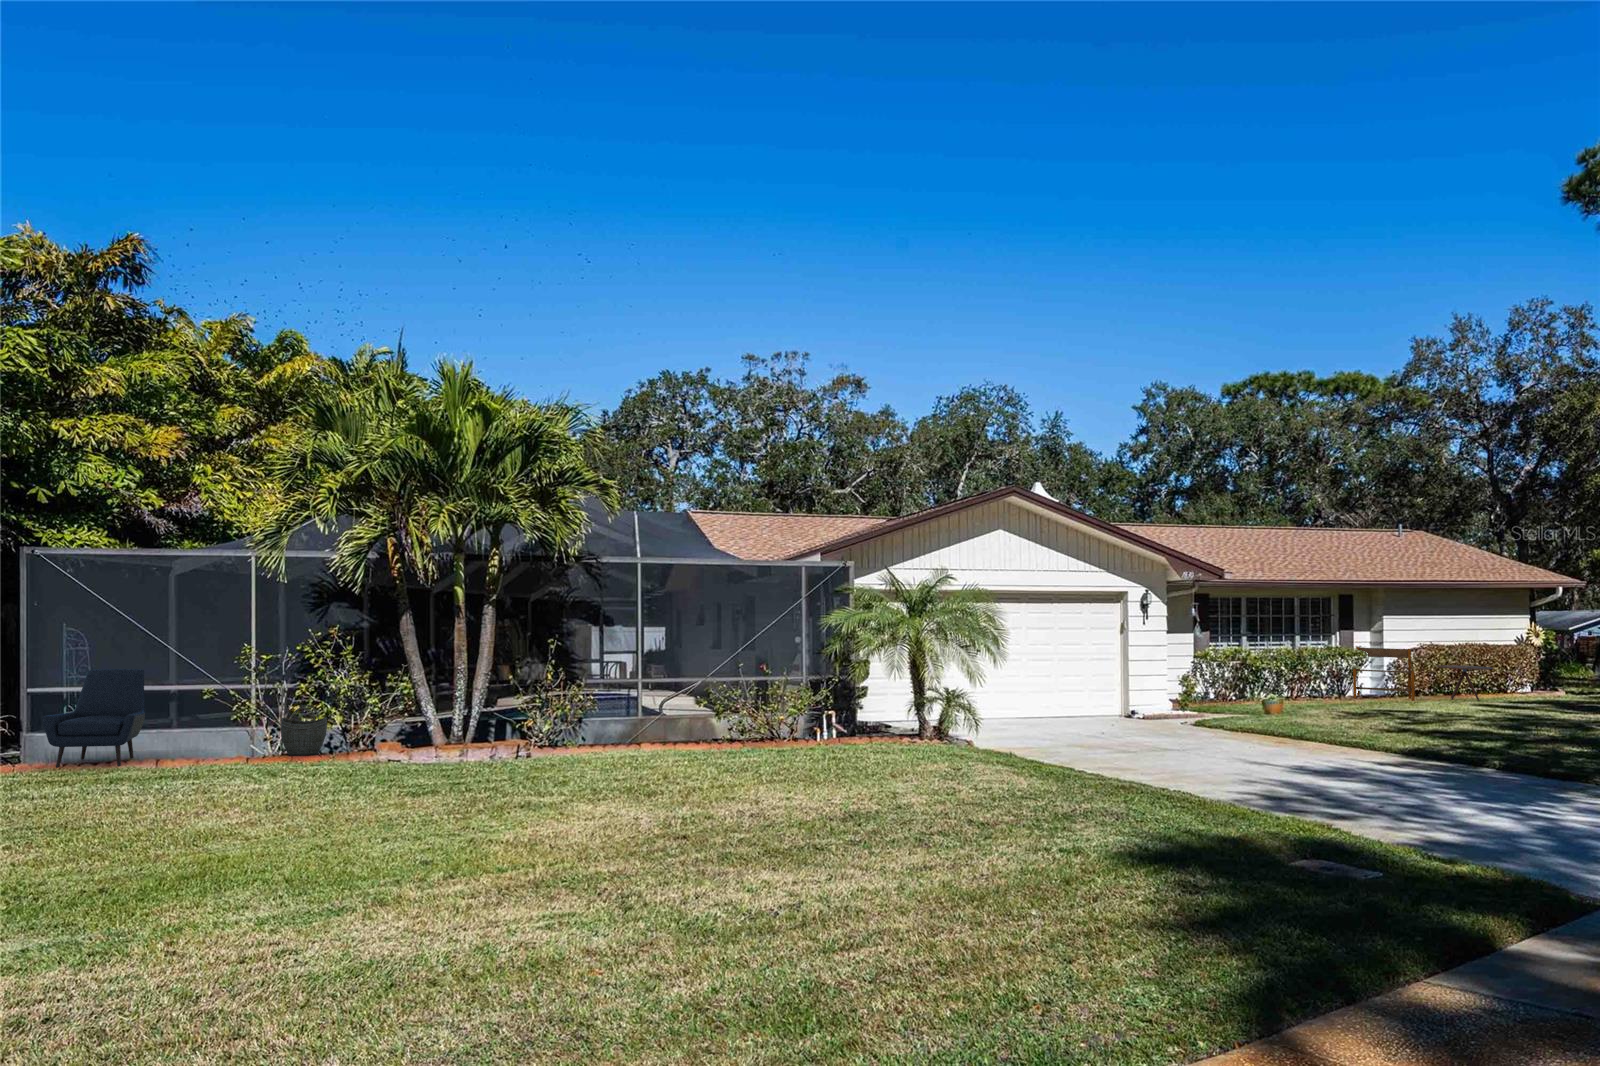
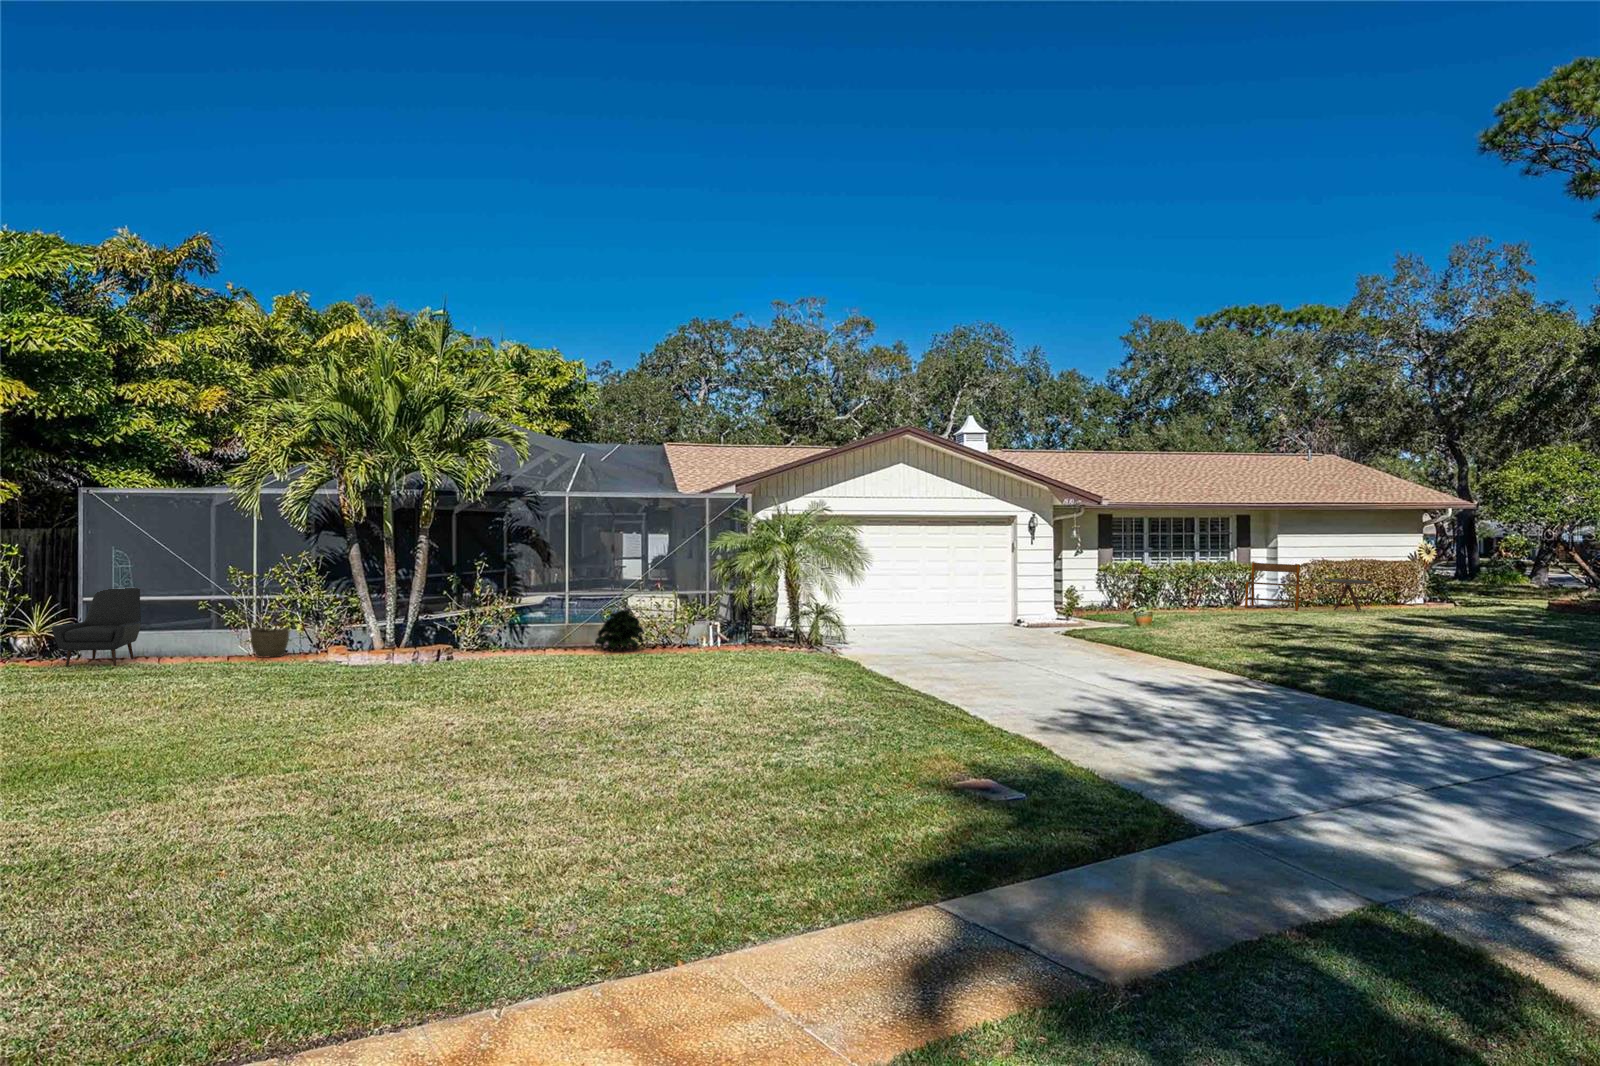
potted plant: none [690,696,750,745] -> present [595,610,644,651]

